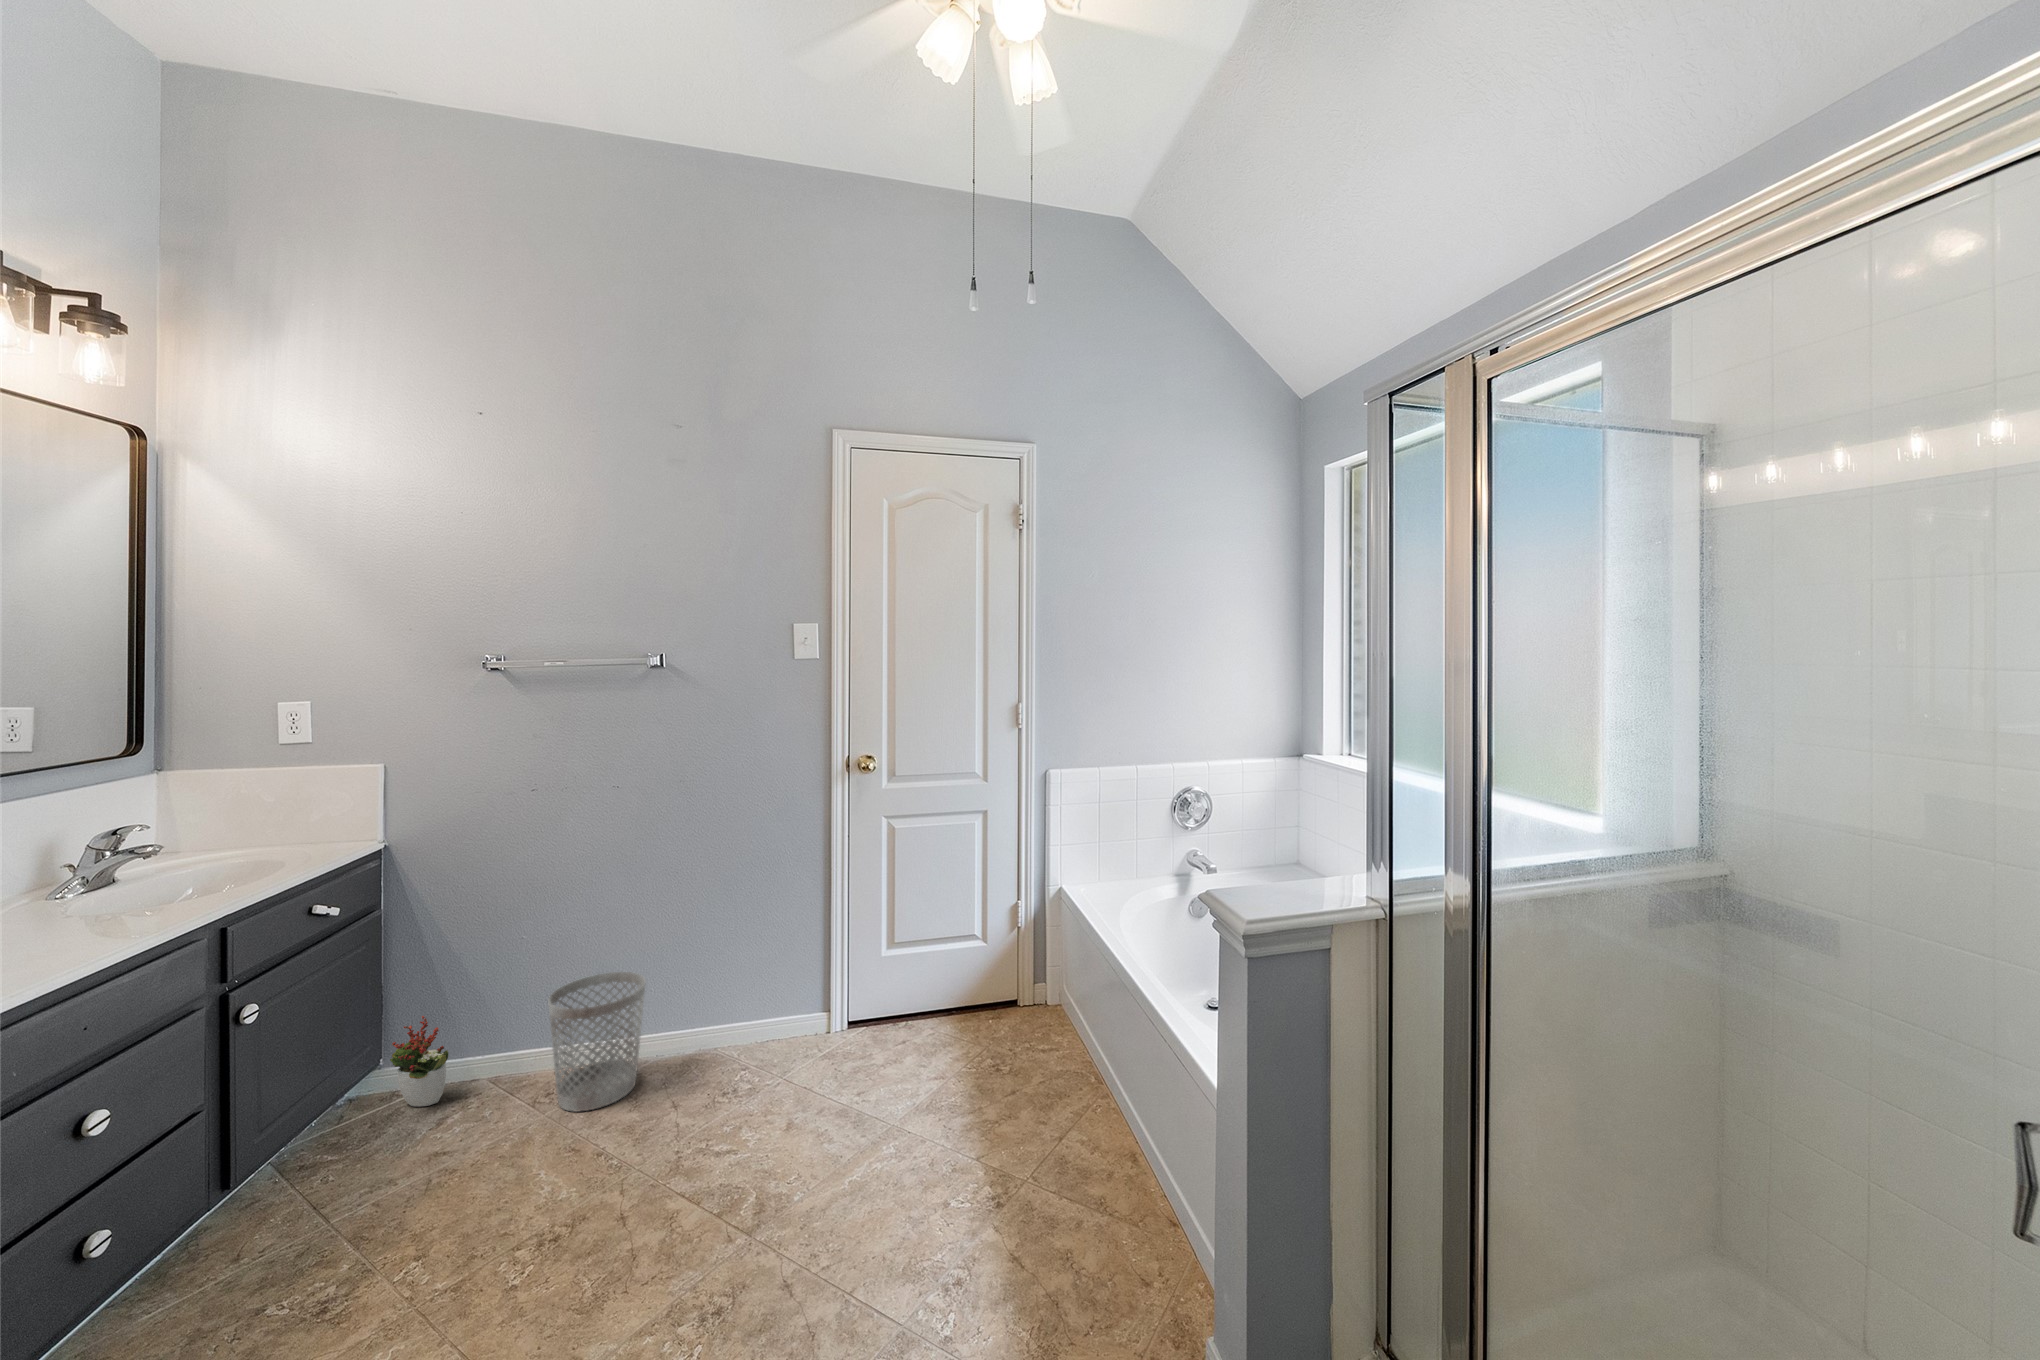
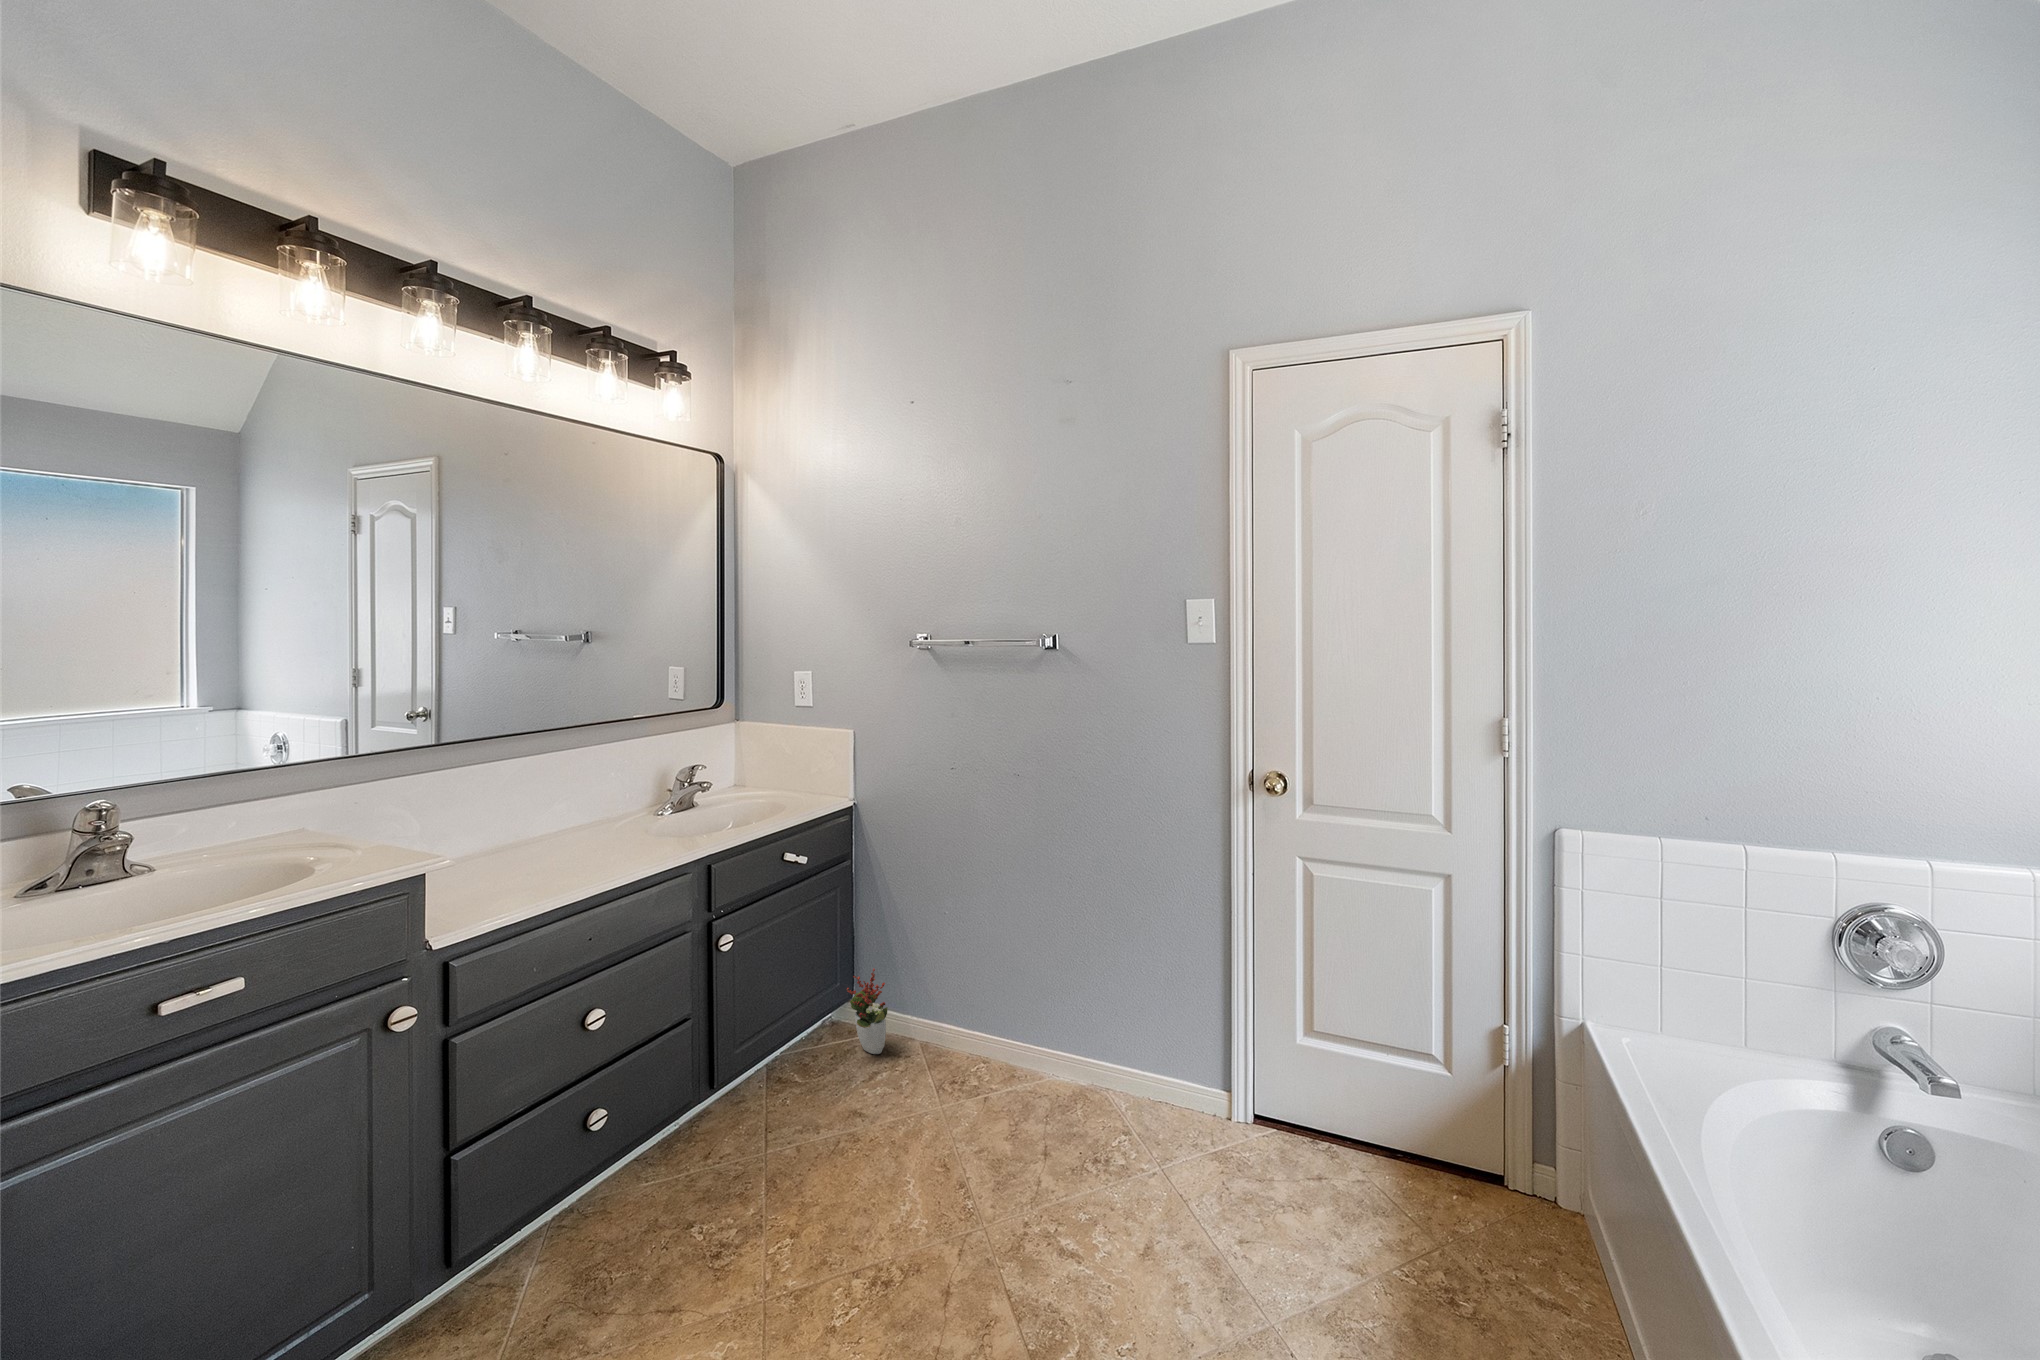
wastebasket: present [548,972,646,1112] -> none [945,972,1033,1118]

